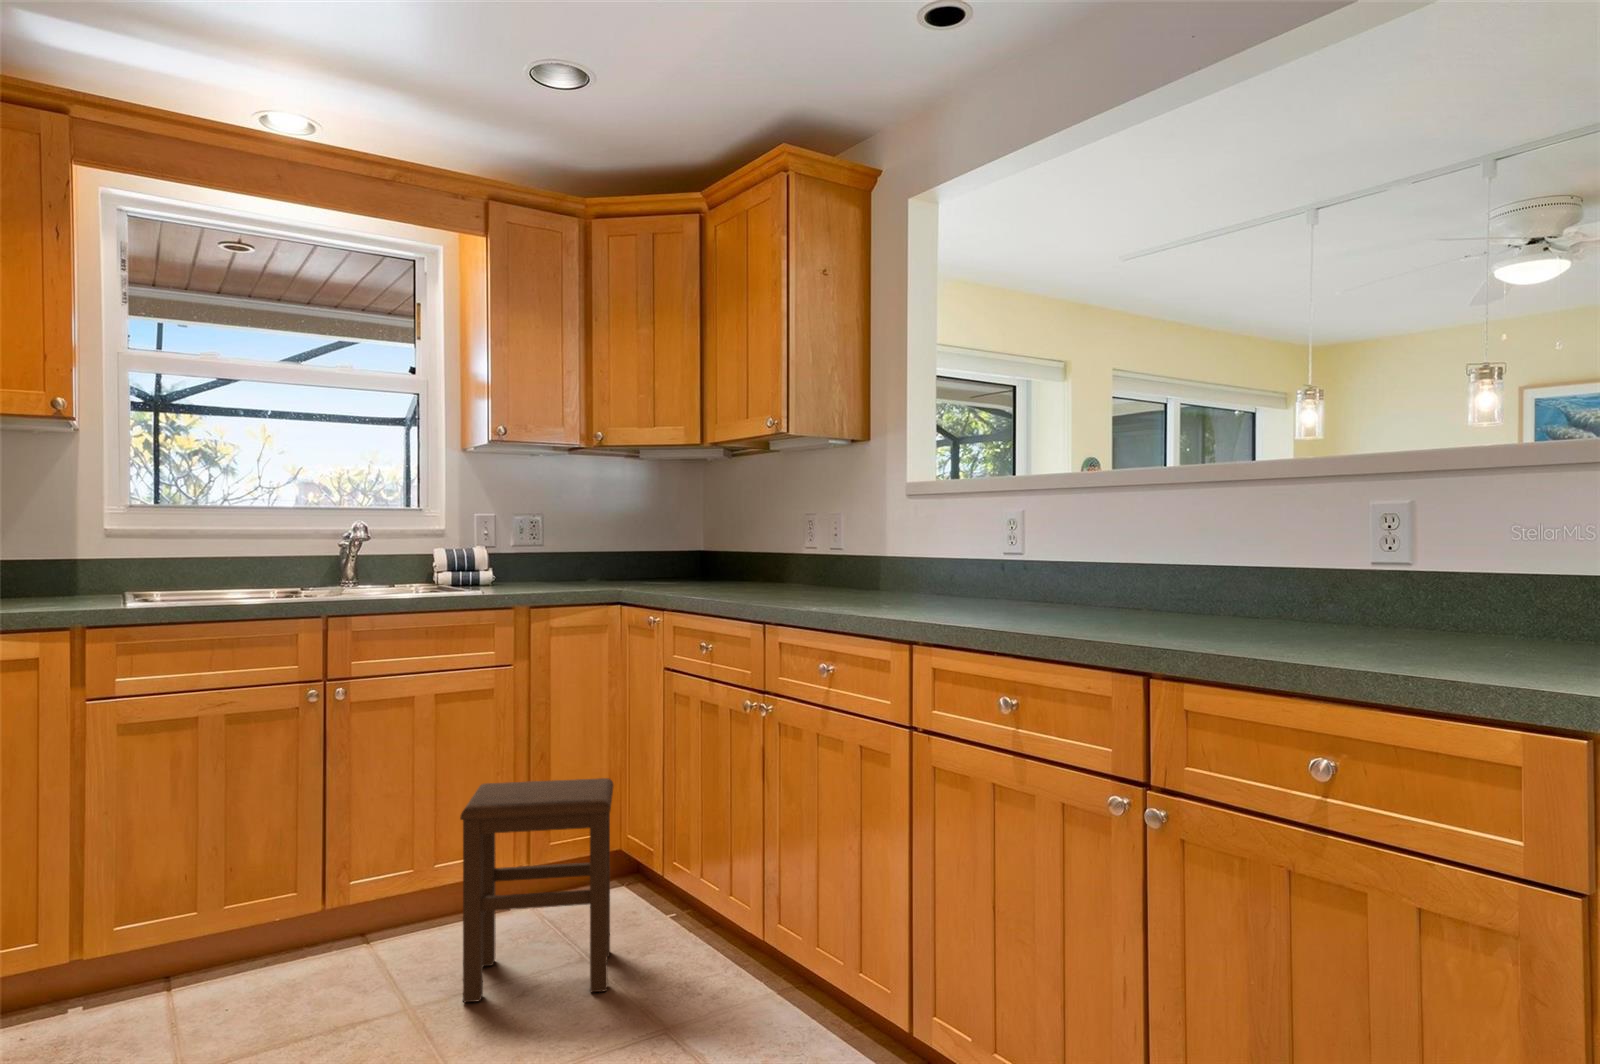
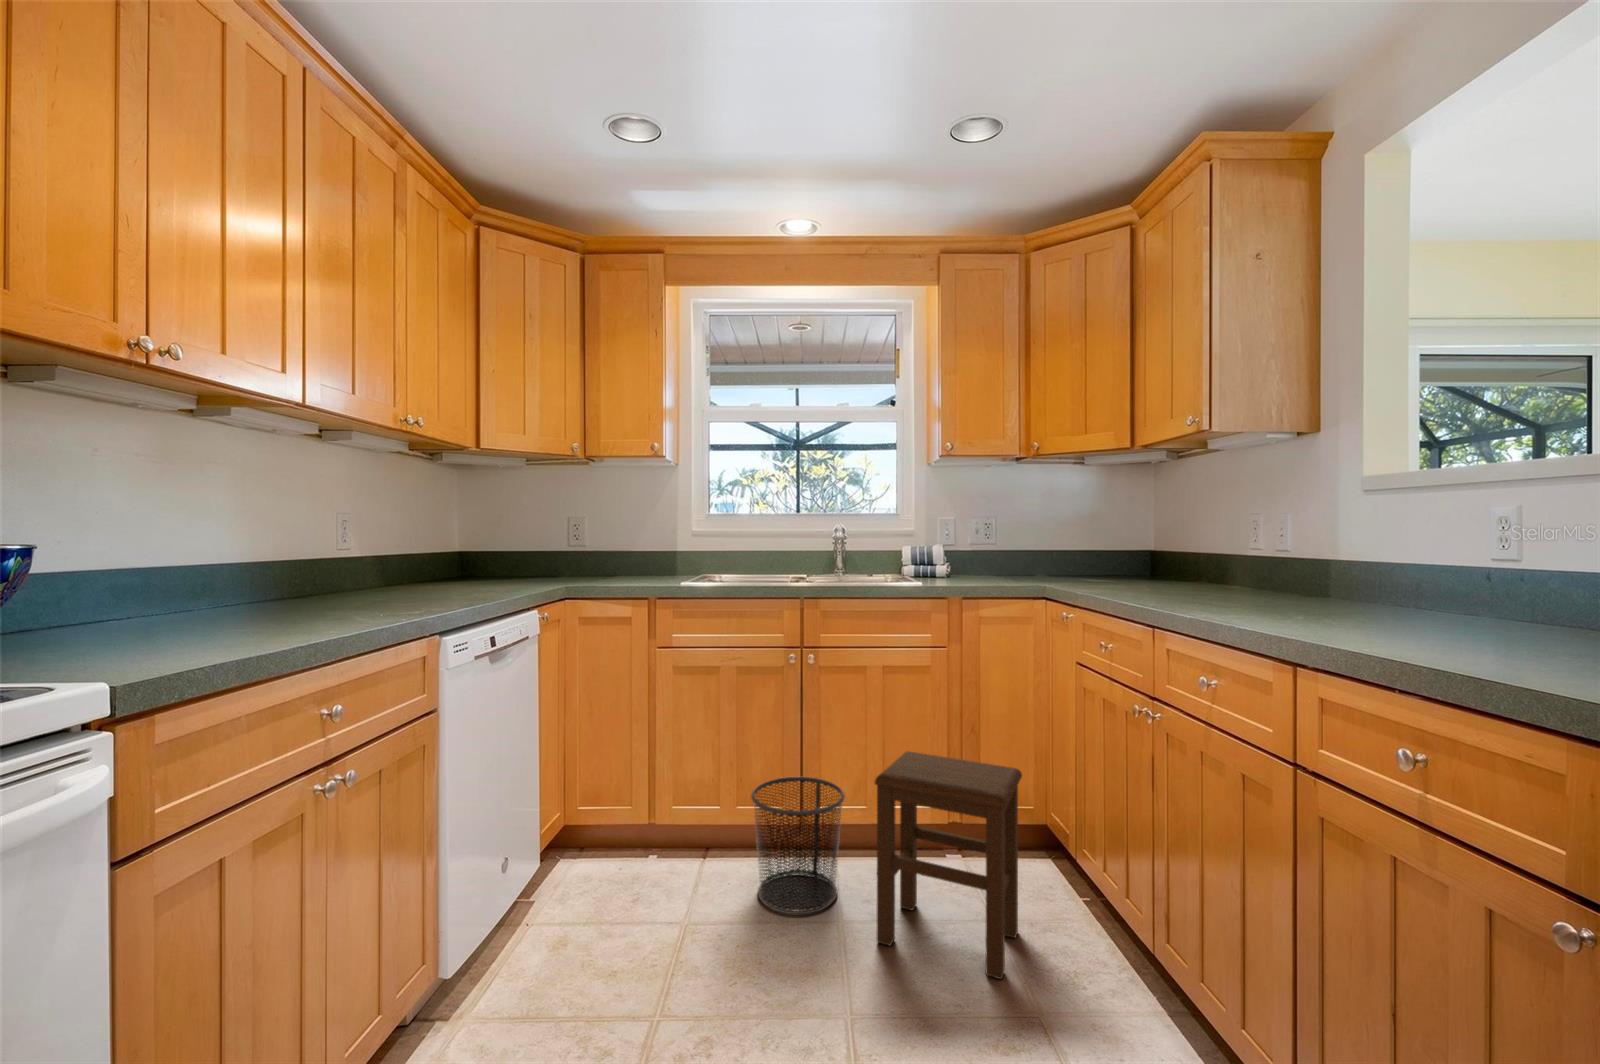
trash can: none [272,843,404,1013] -> present [751,777,845,914]

